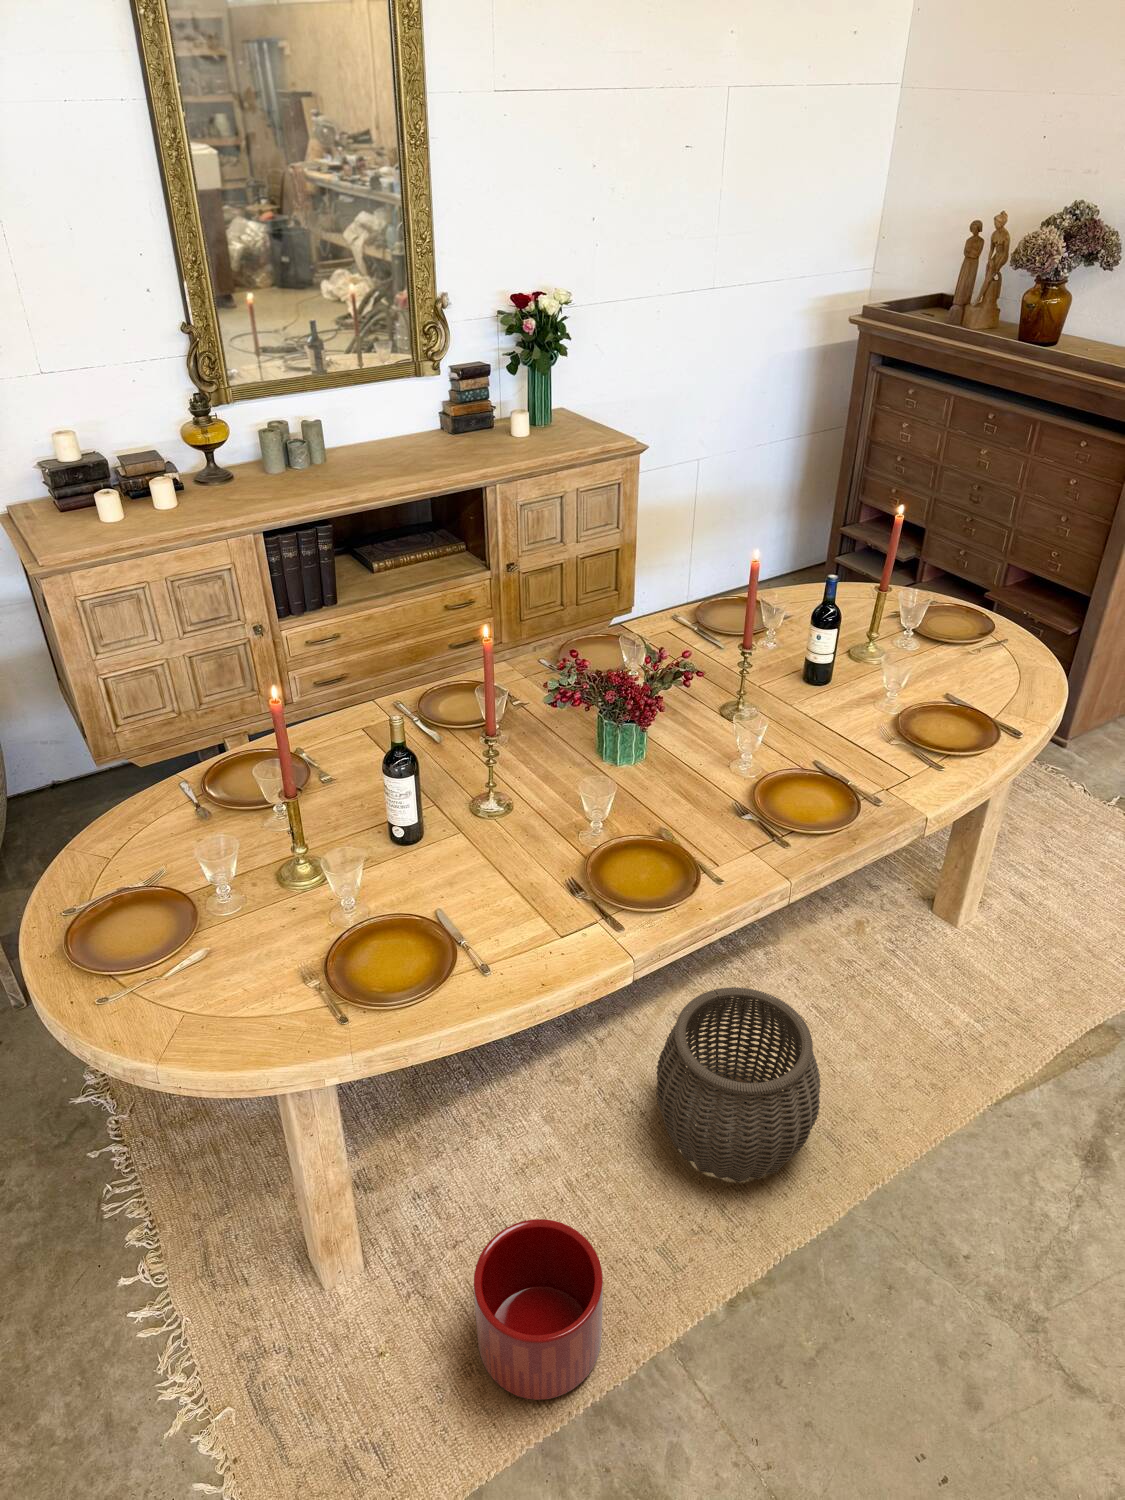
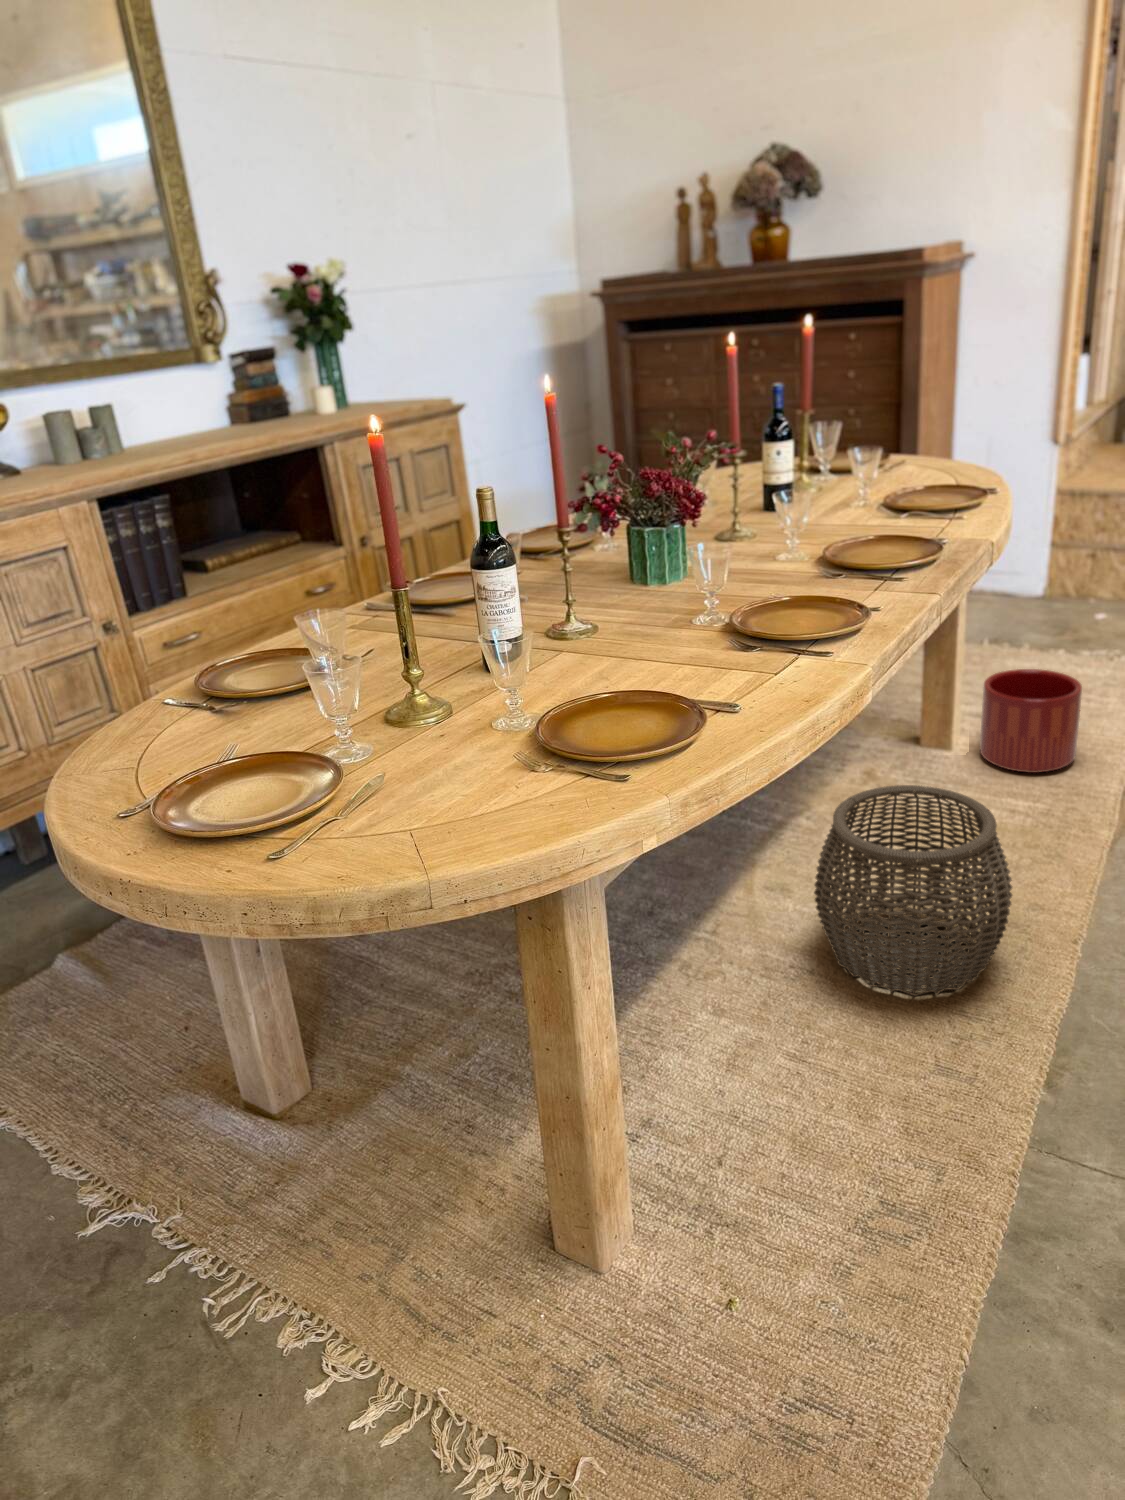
planter: present [474,1219,603,1400] -> present [980,669,1082,773]

